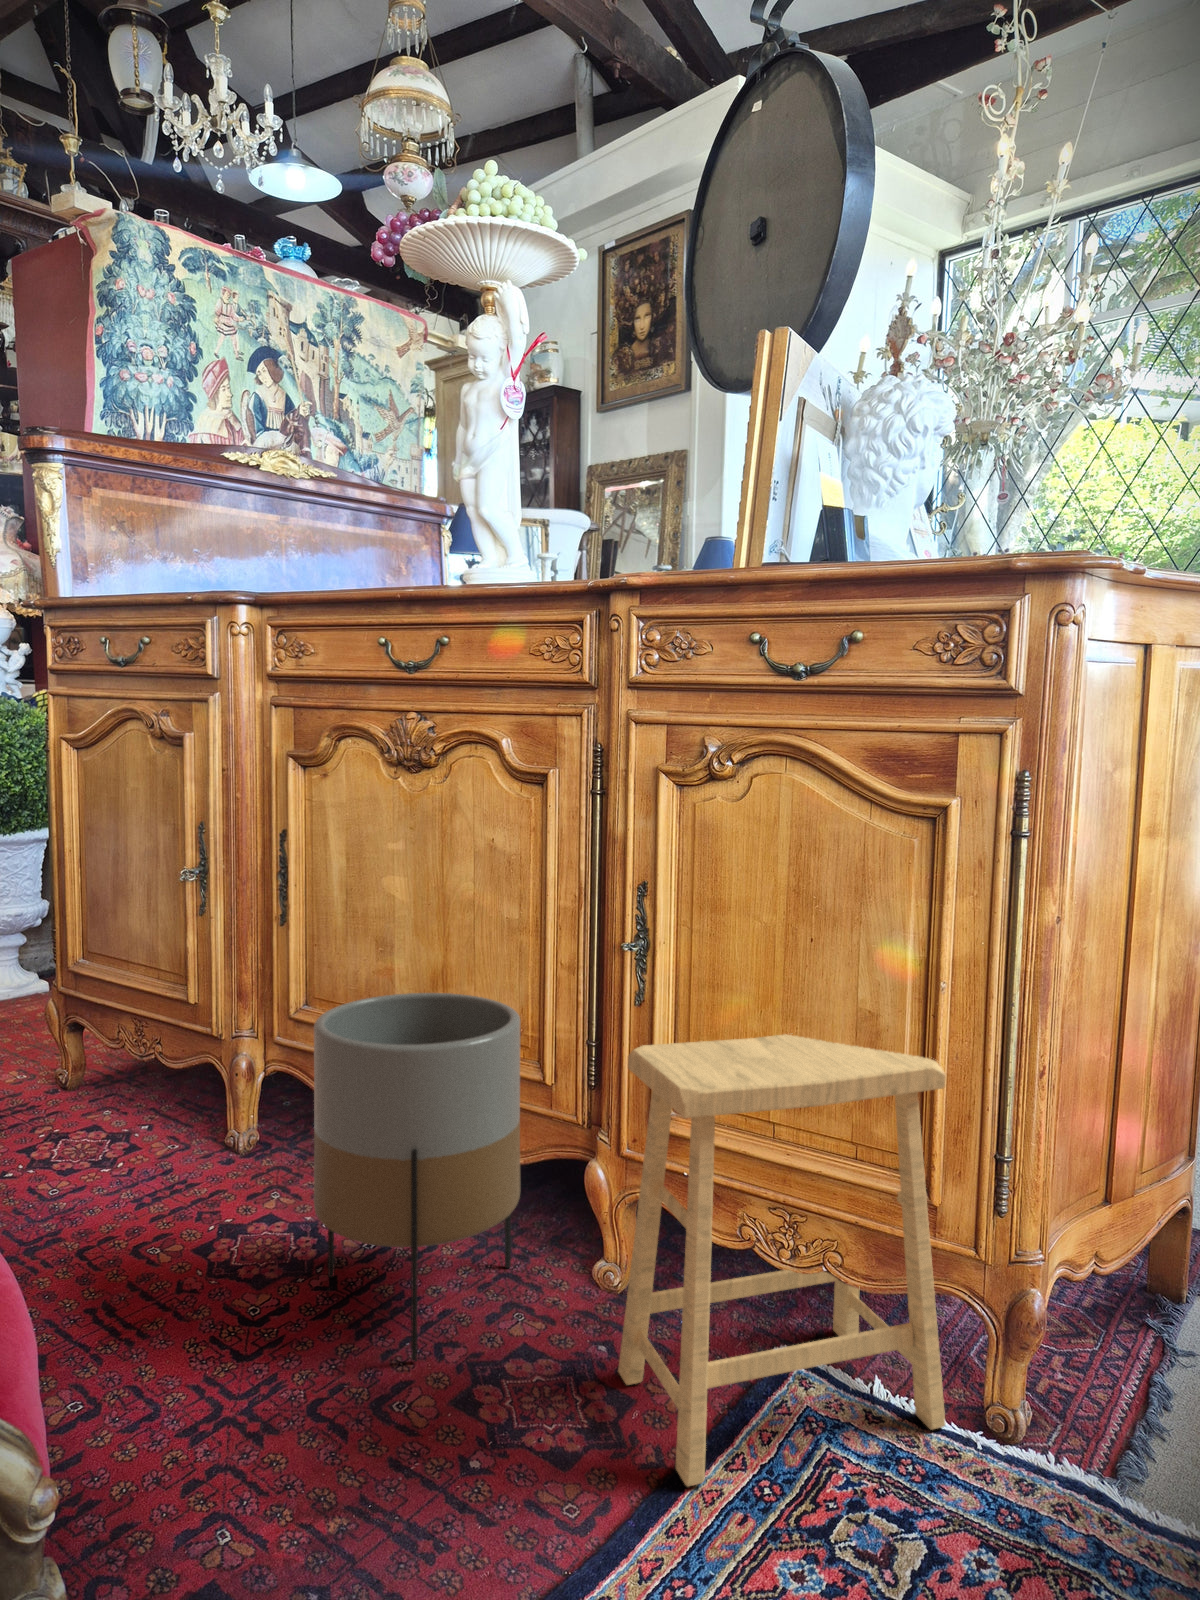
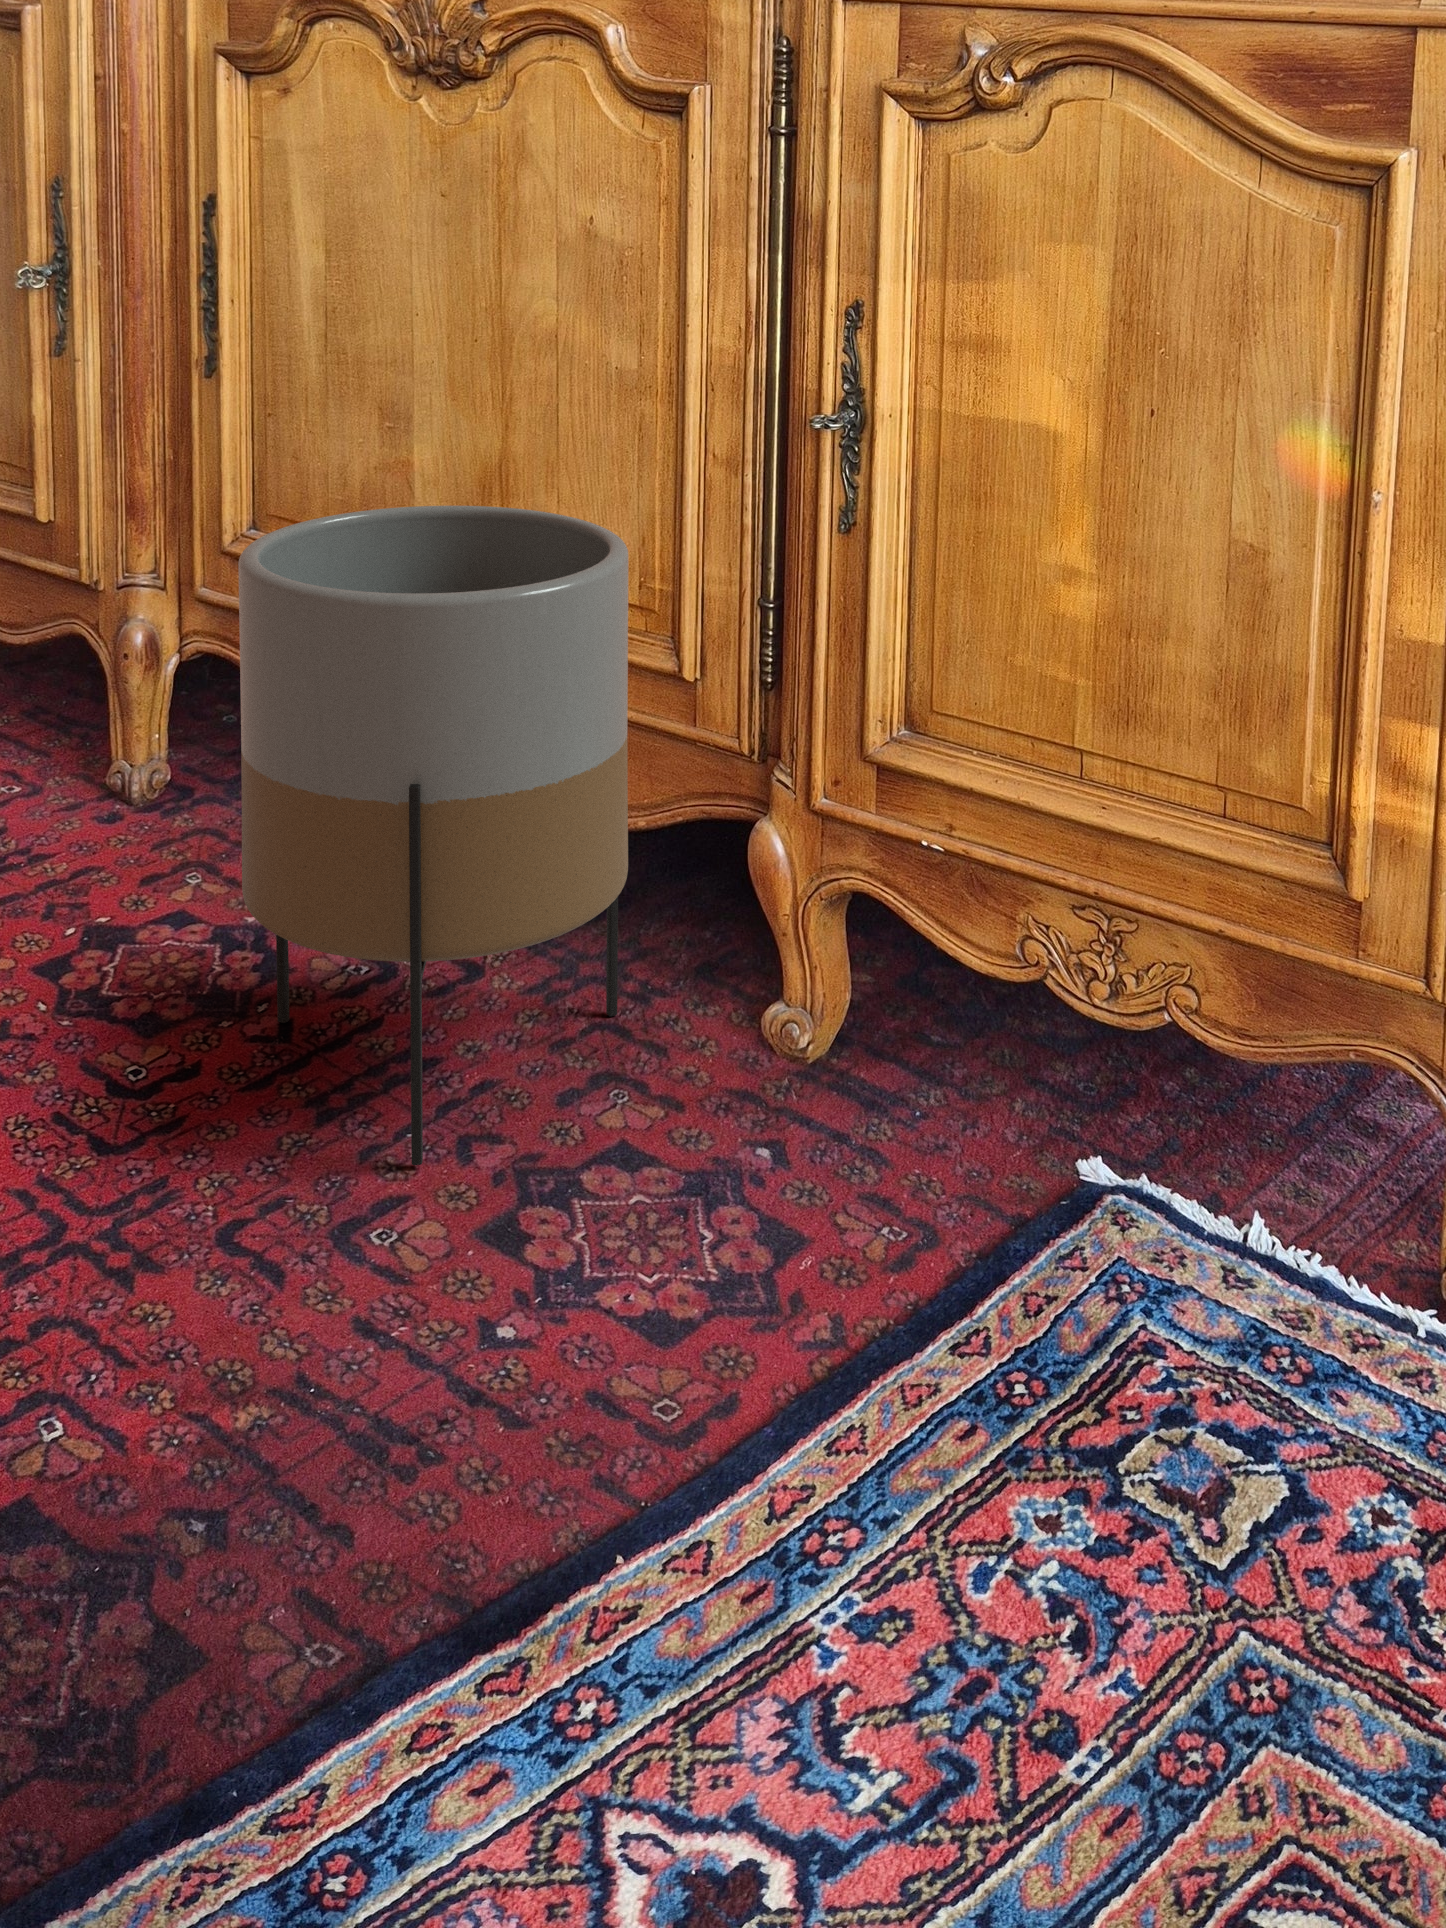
footstool: present [618,1033,946,1486] -> none [786,578,1387,1380]

